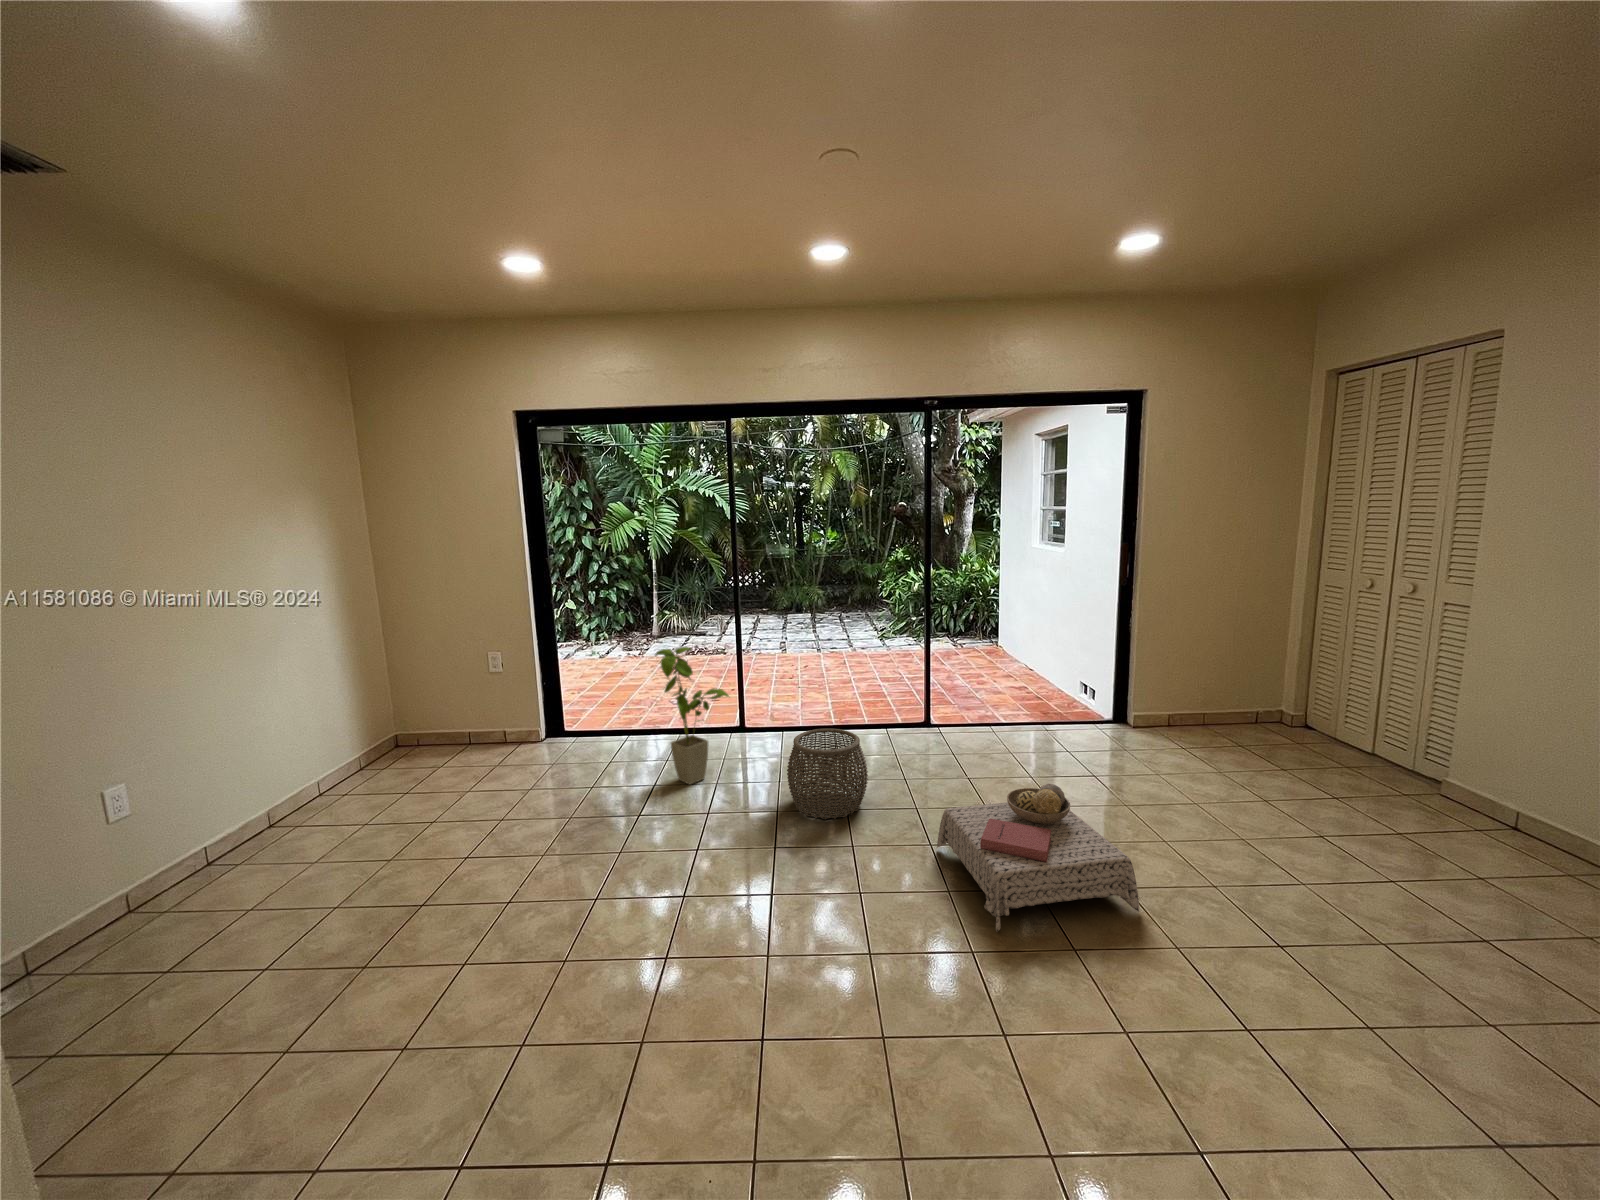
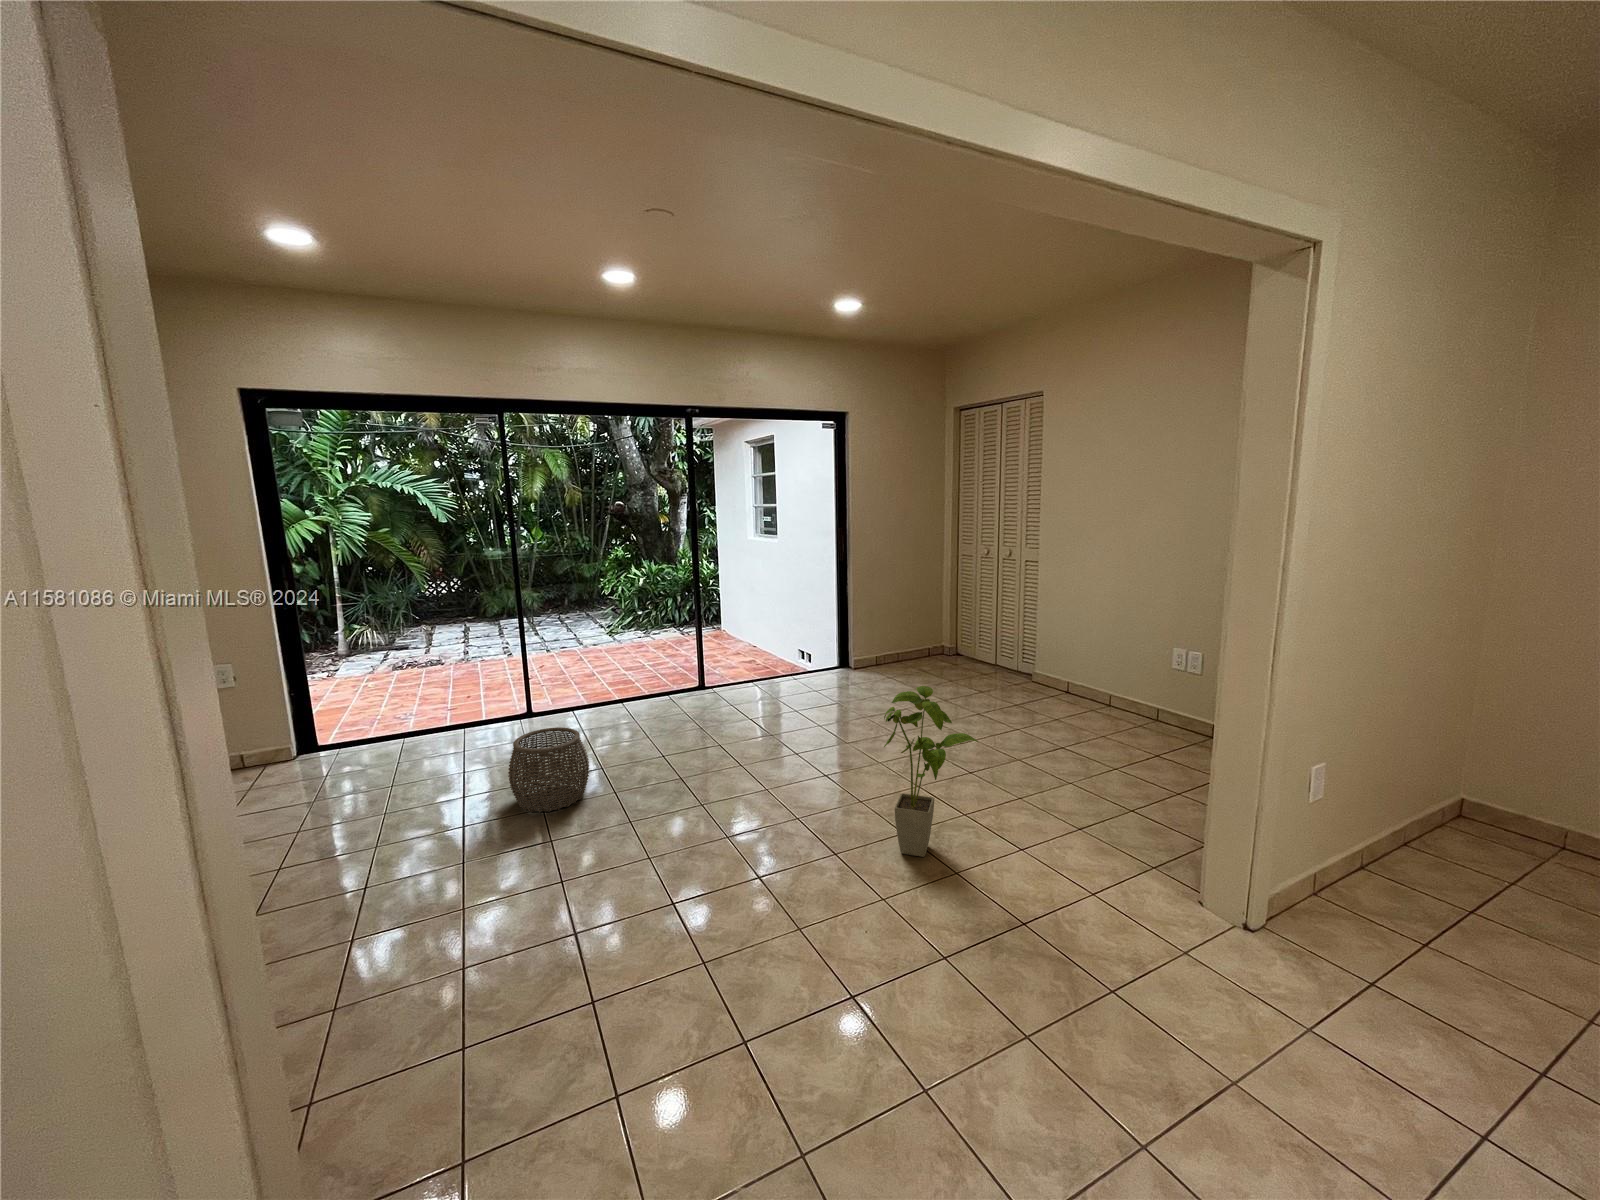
house plant: present [655,647,729,784] -> present [884,686,978,857]
ottoman: present [937,784,1139,932] -> none [651,747,801,870]

